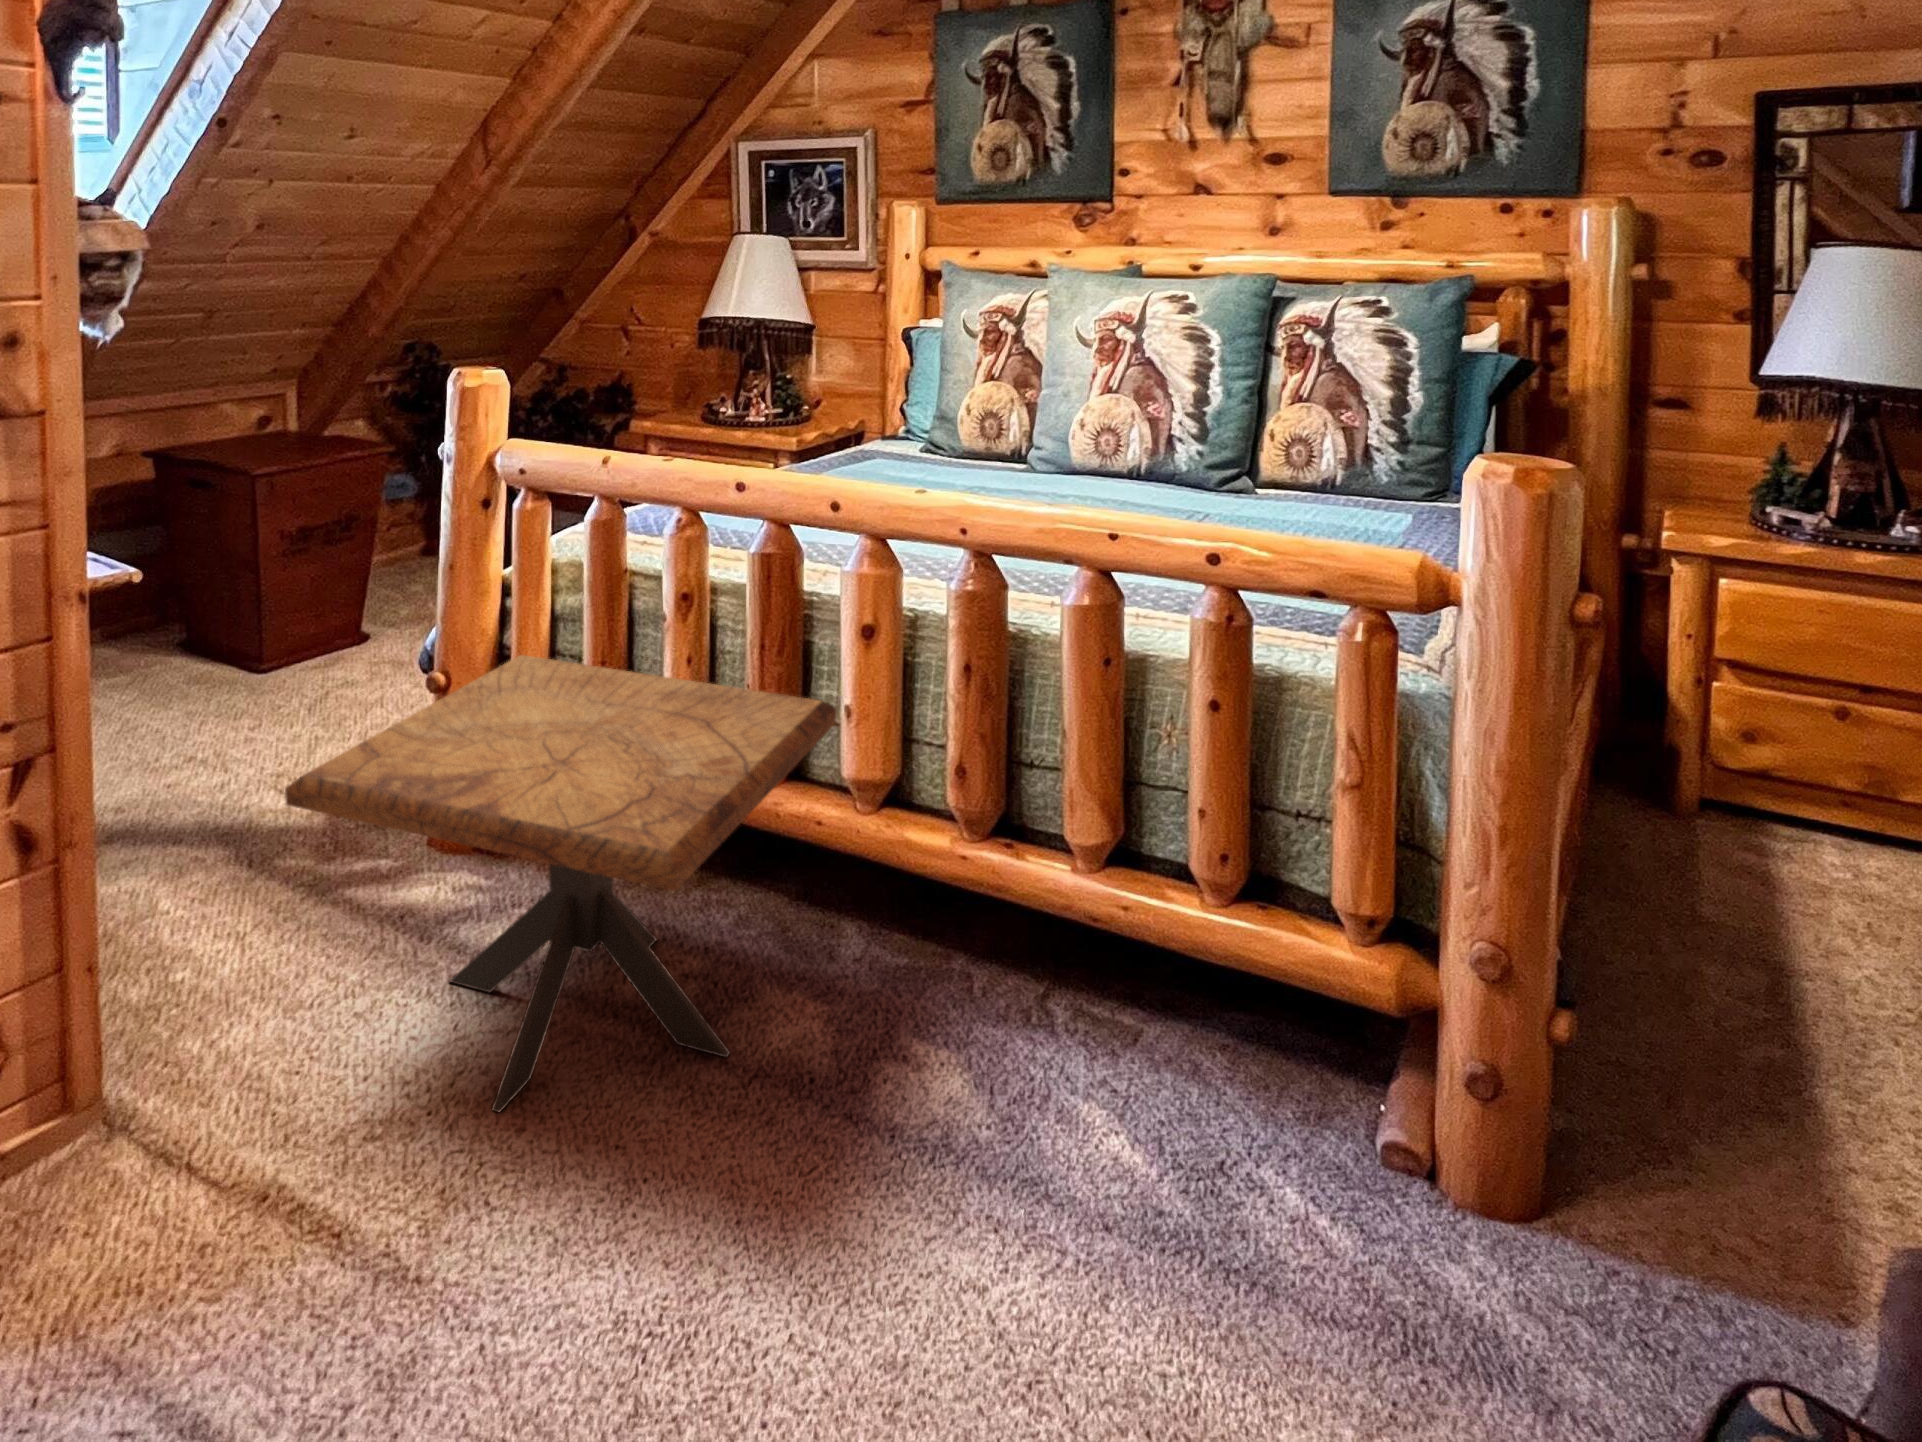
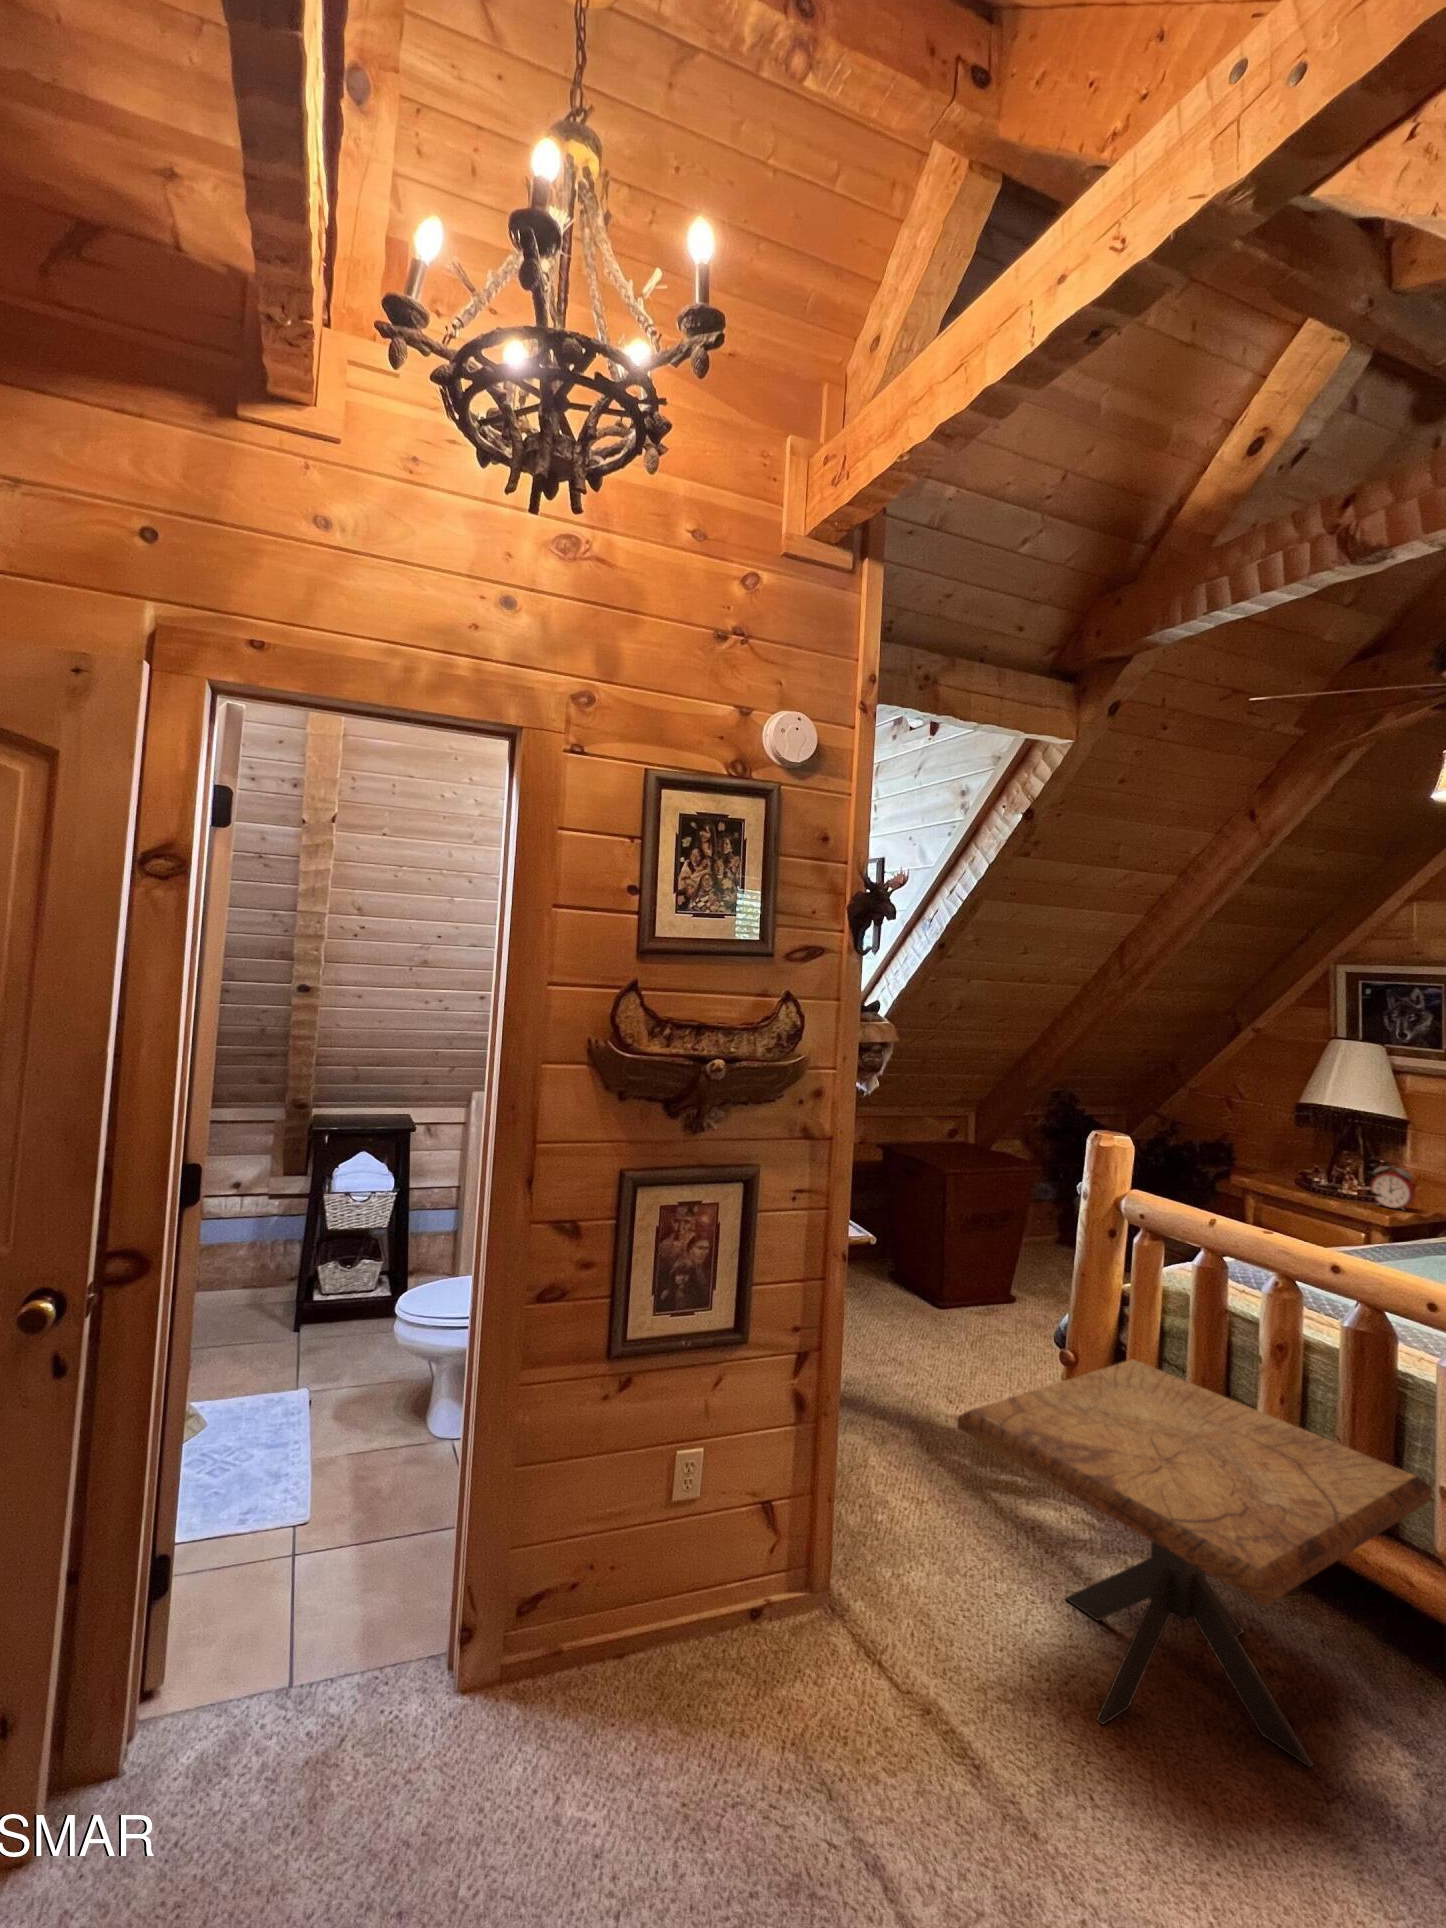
alarm clock: none [776,368,819,427] -> present [1370,1165,1415,1210]

